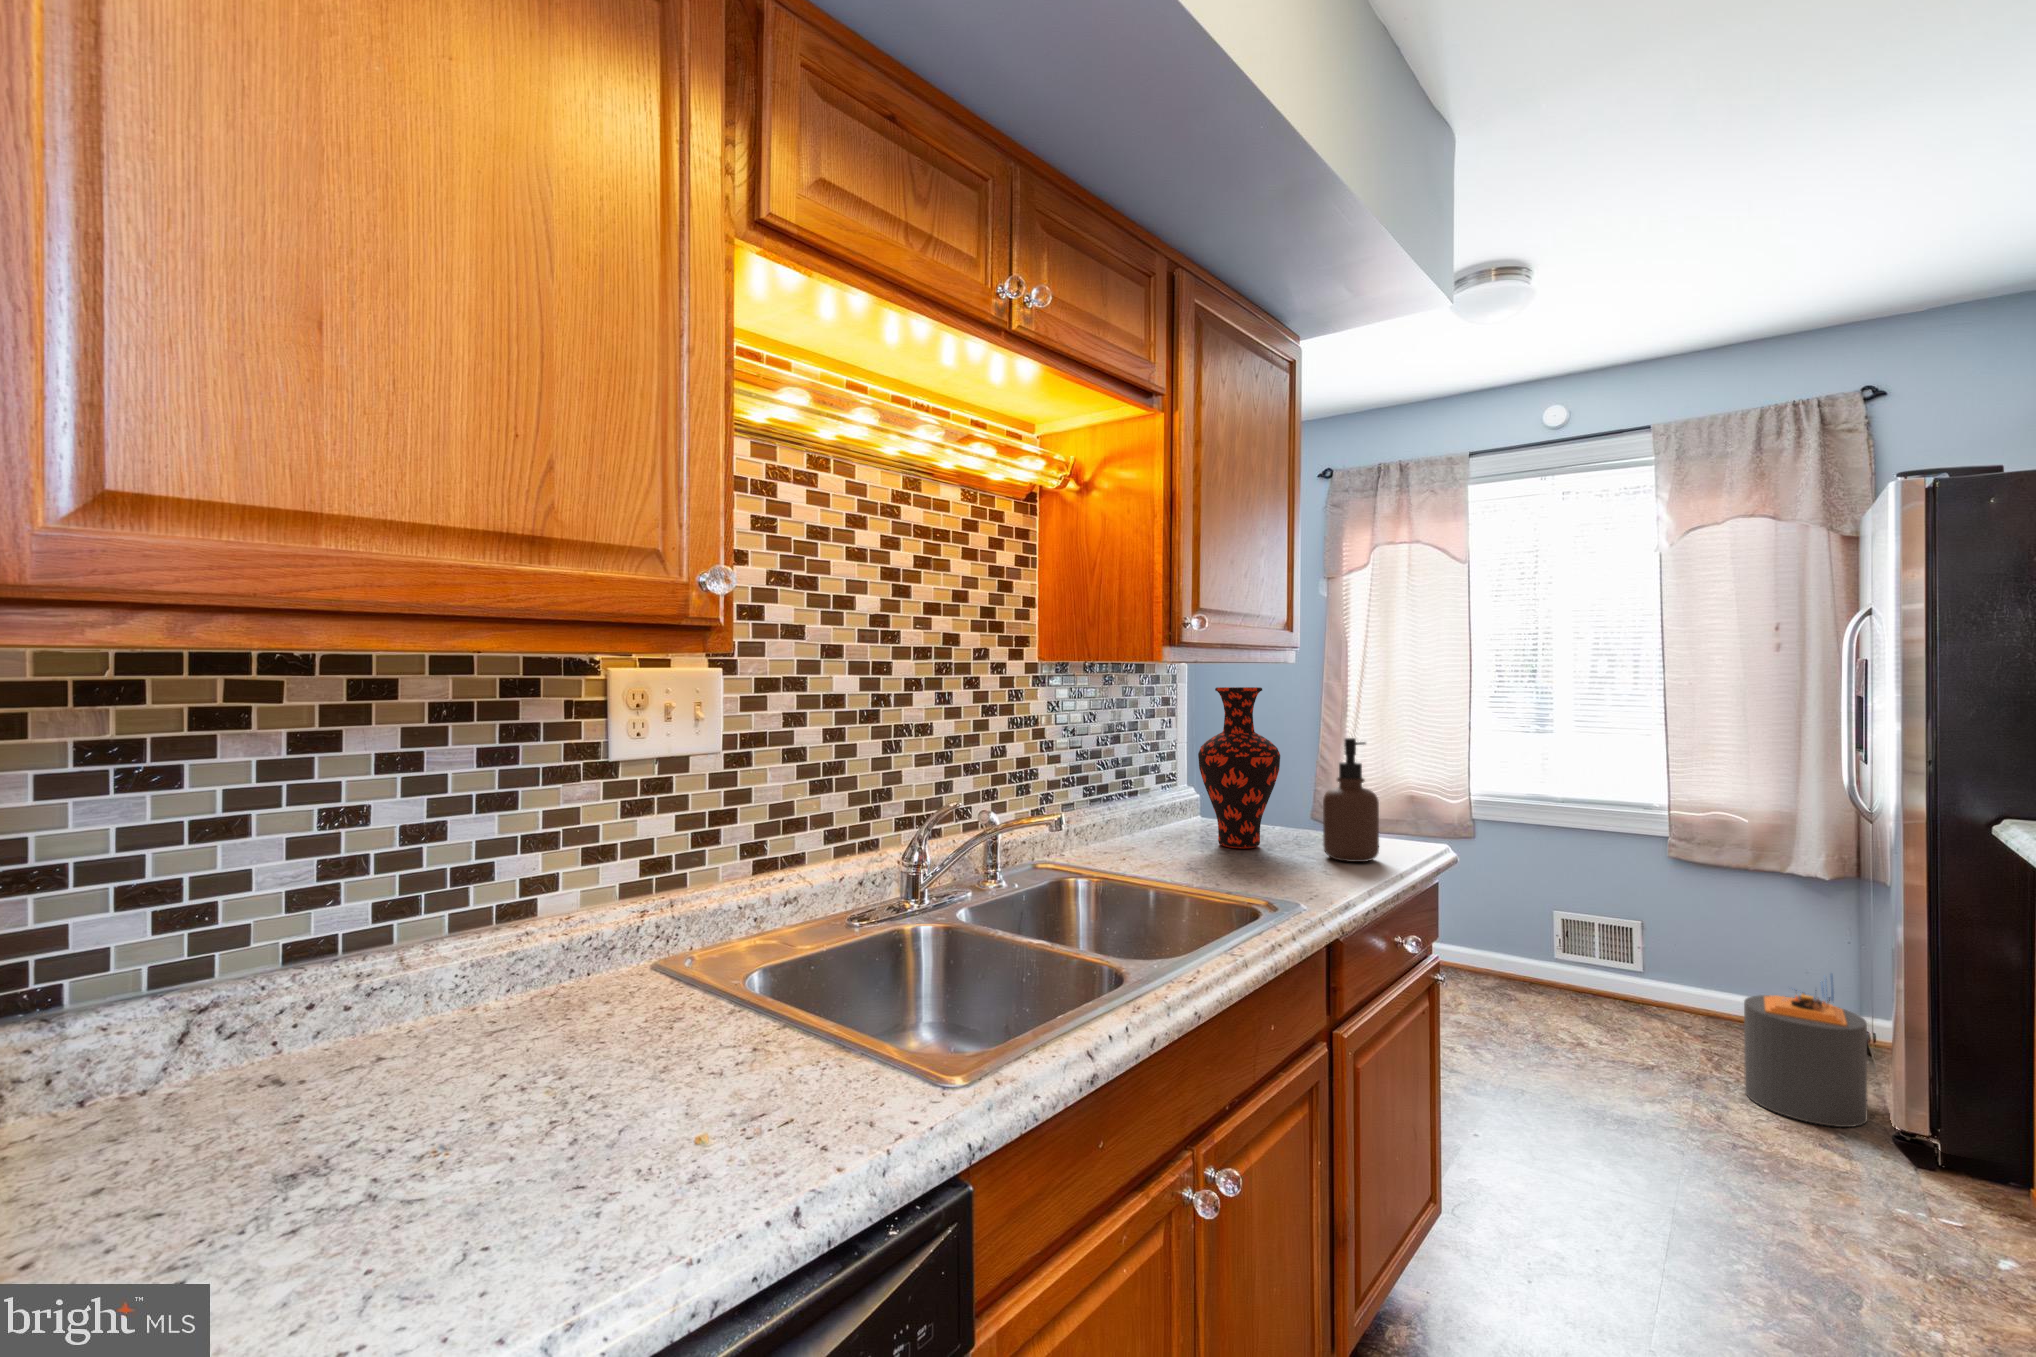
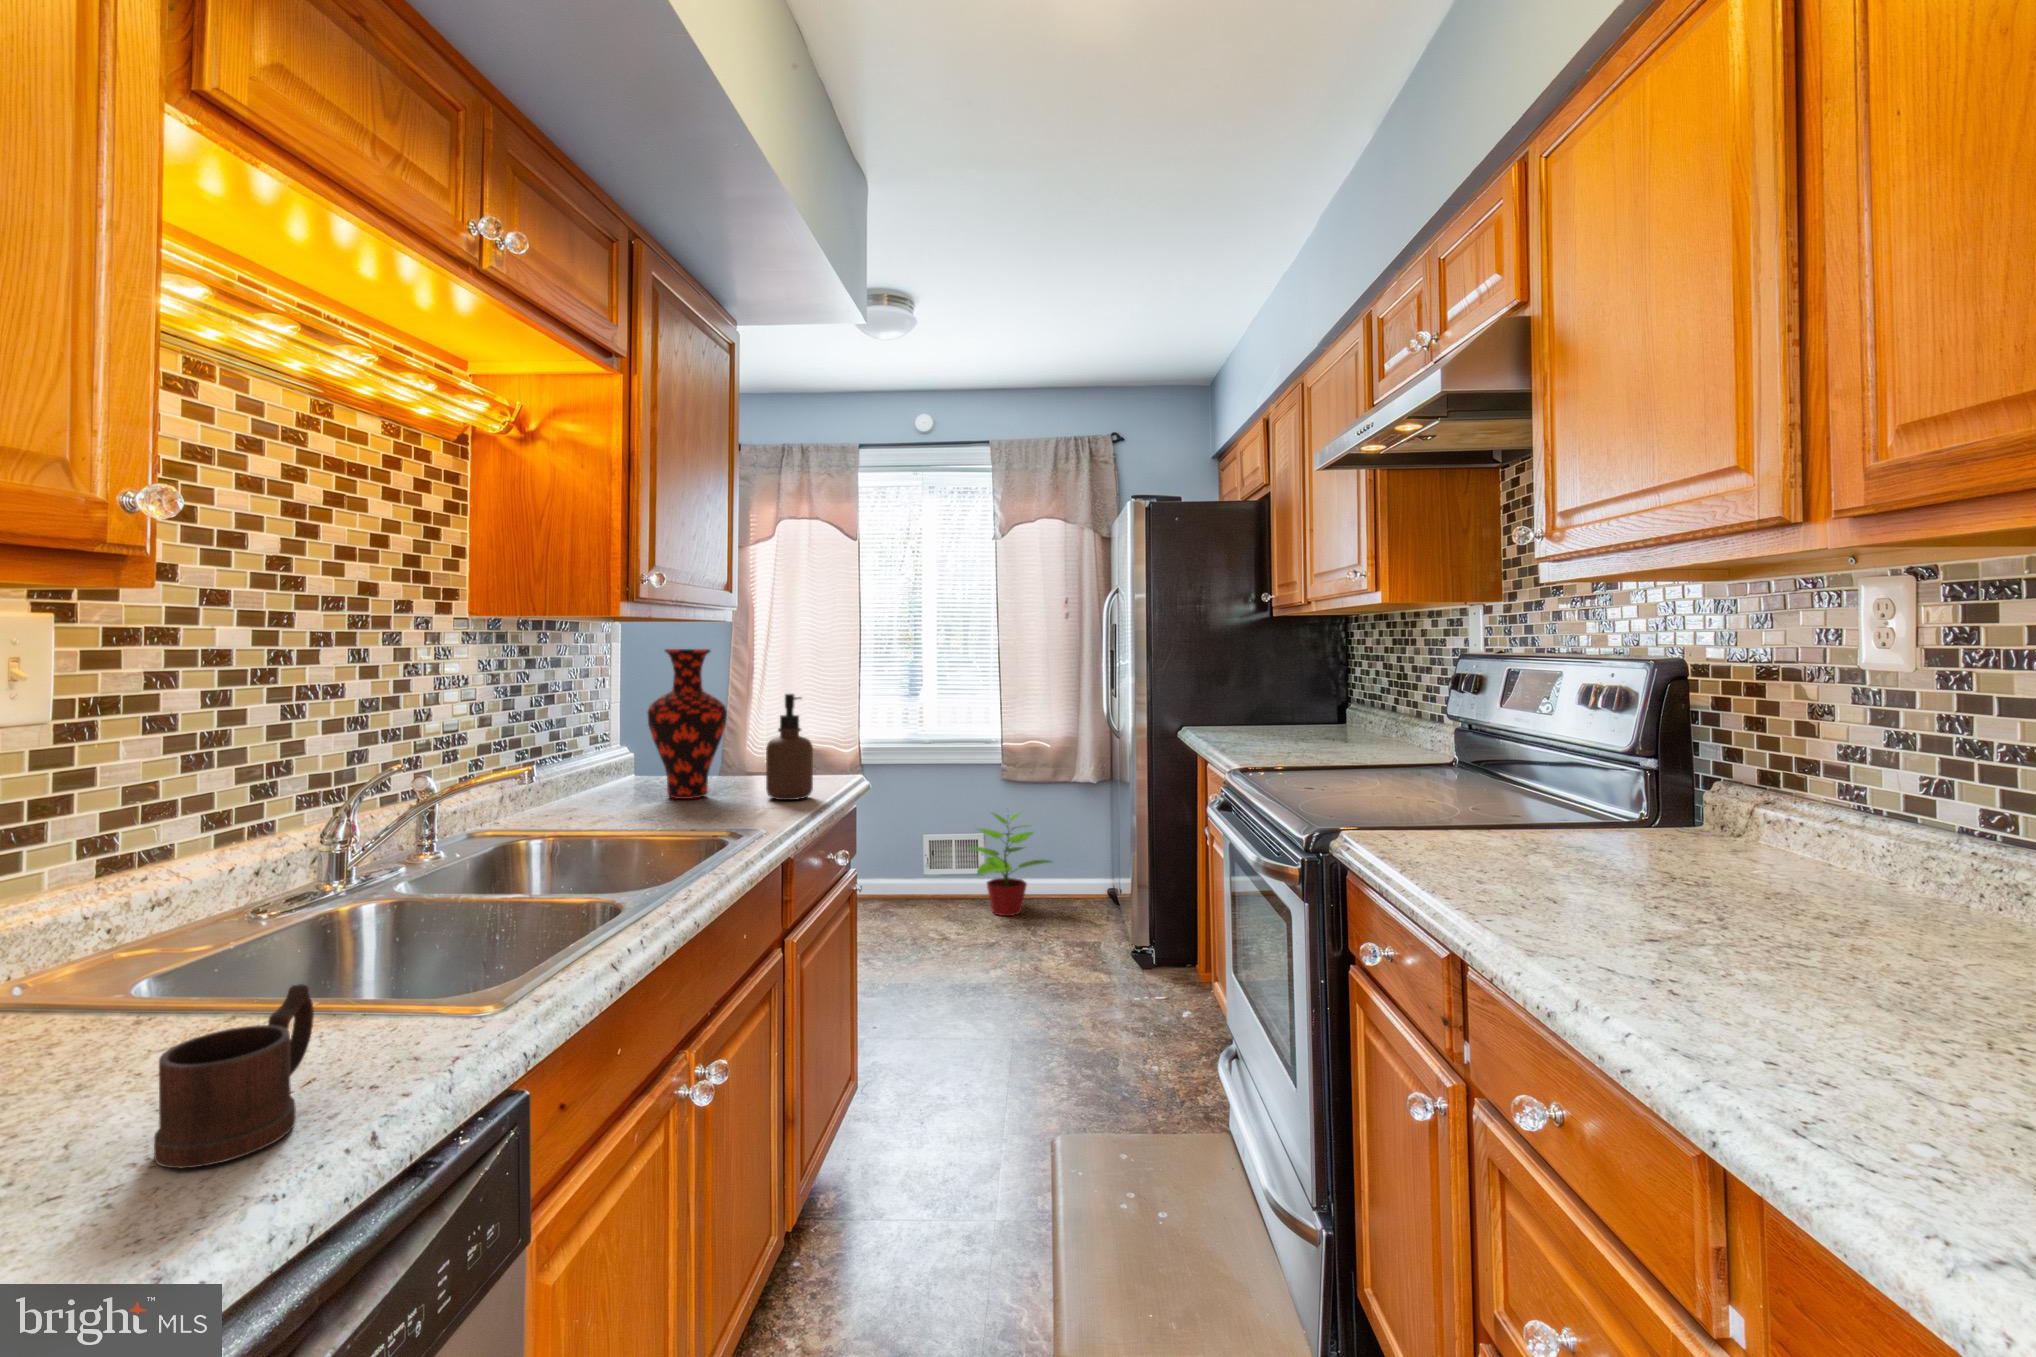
potted plant: none [1618,889,1762,1036] -> present [971,812,1051,916]
trash can: present [1744,974,1867,1127] -> none [1044,850,1110,957]
mug: none [646,1028,783,1198] -> present [154,984,314,1168]

